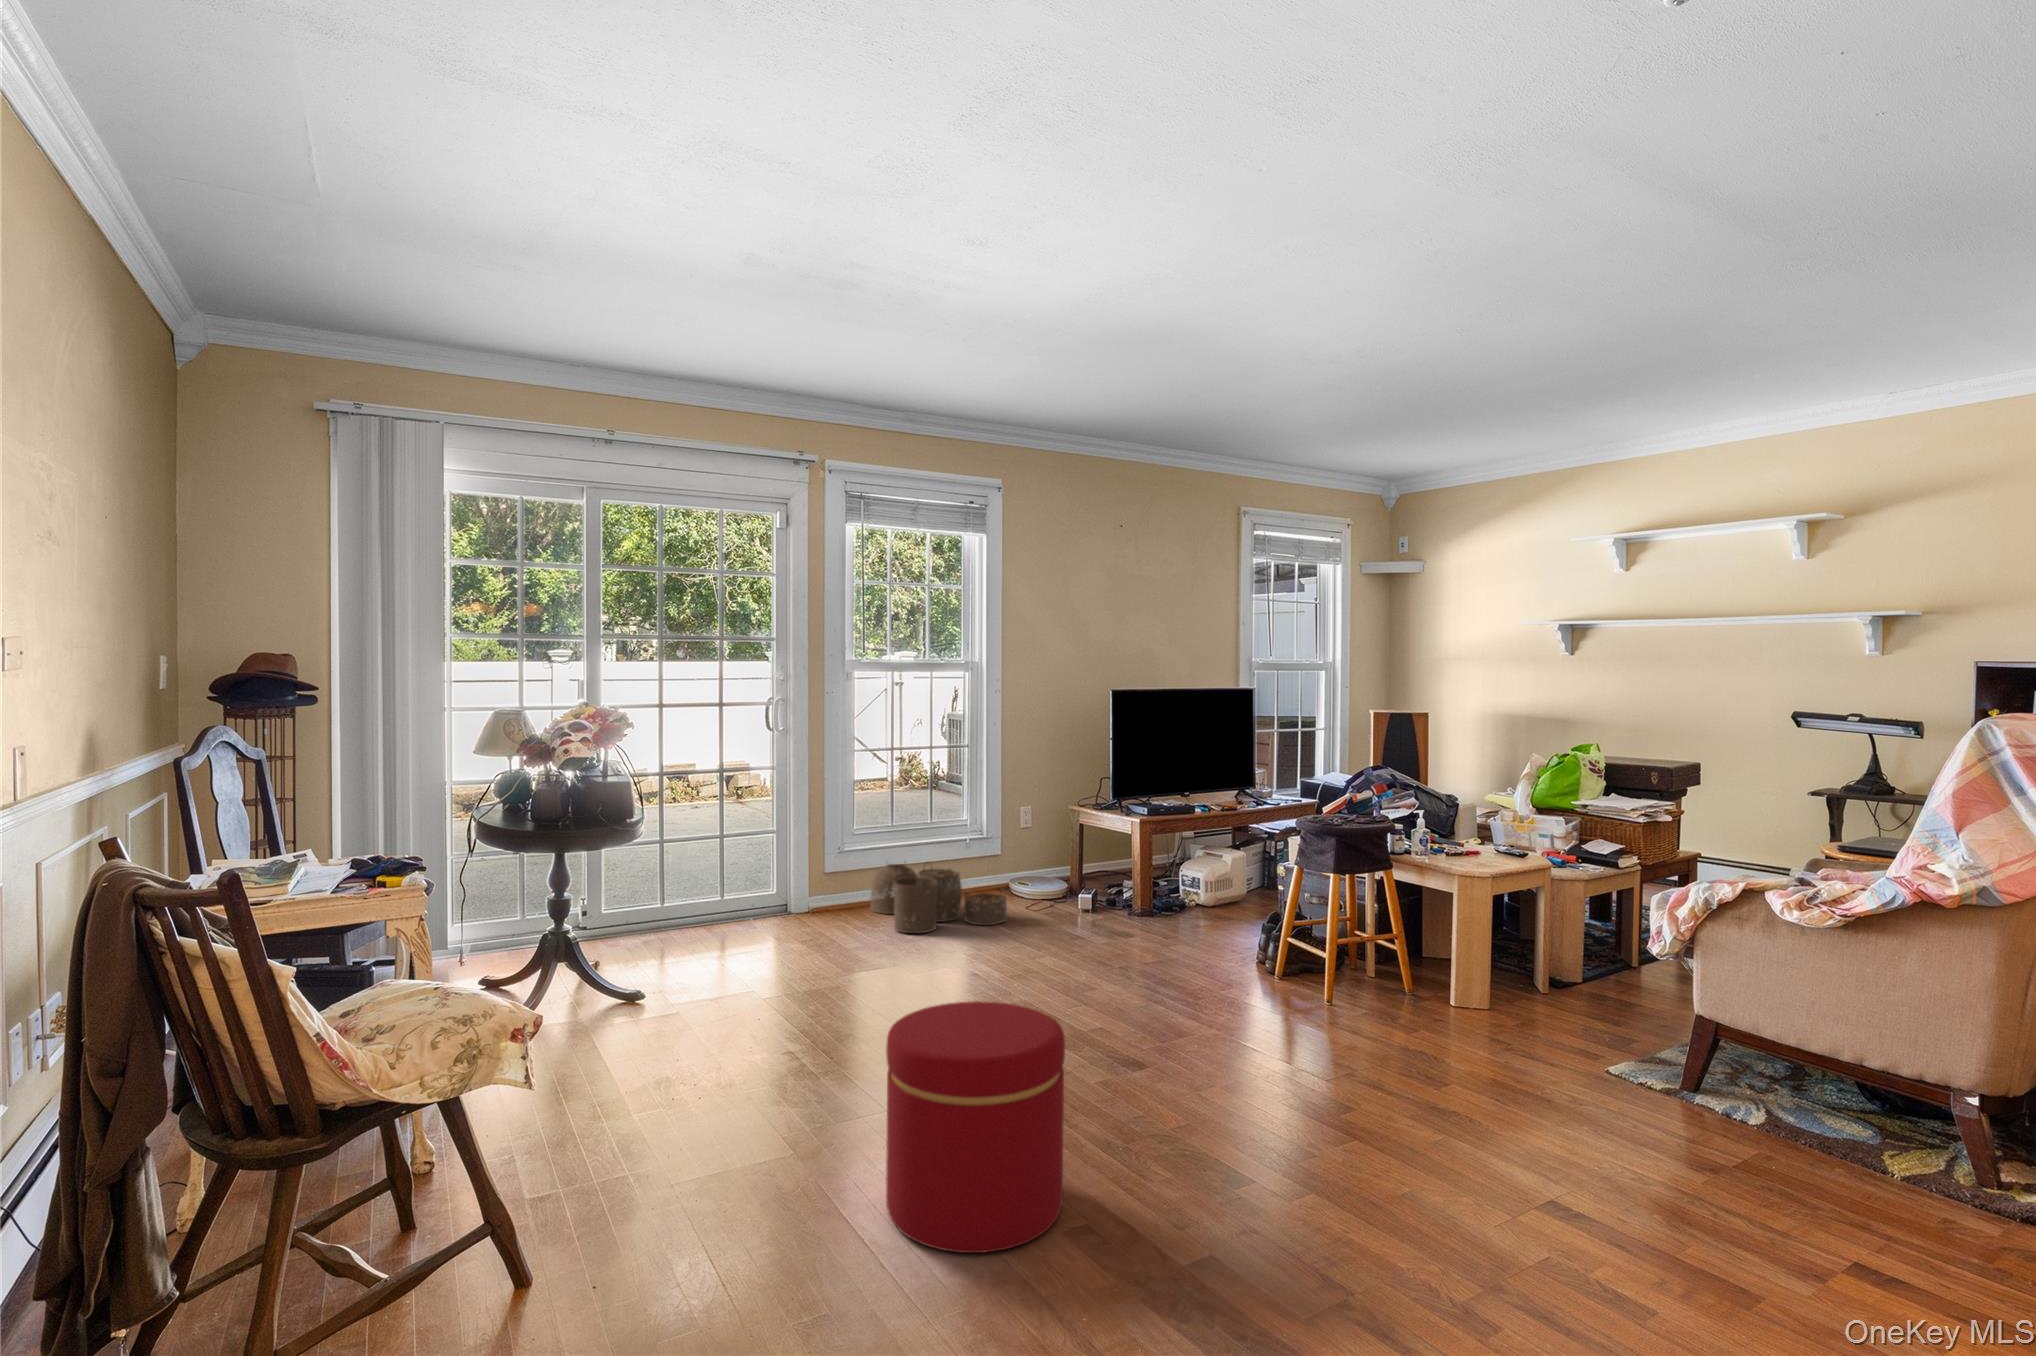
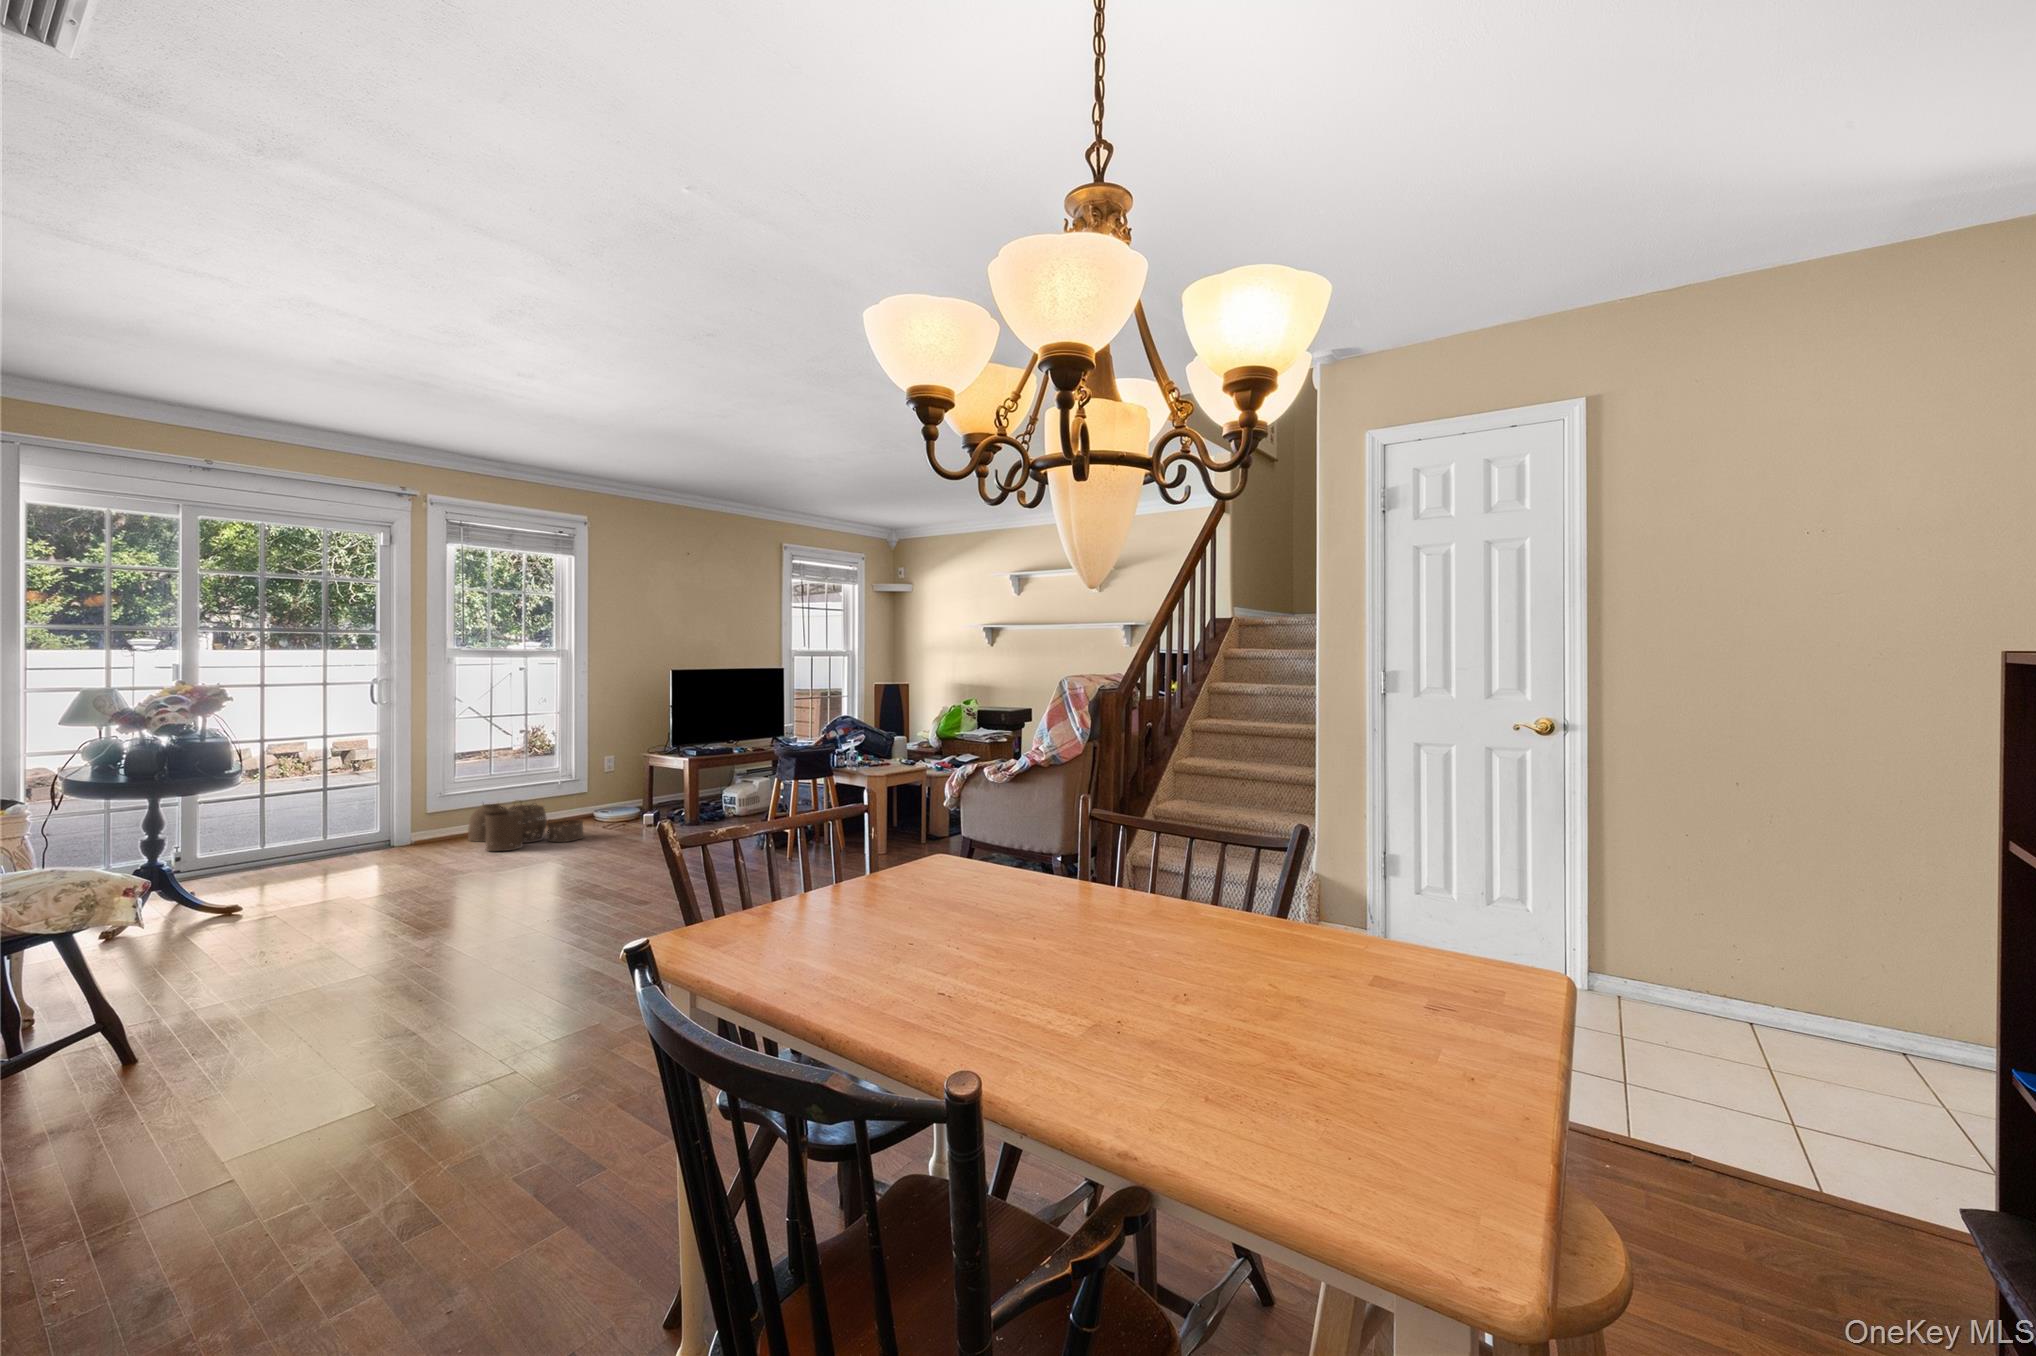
ottoman: present [886,1001,1065,1253] -> none [436,857,565,999]

